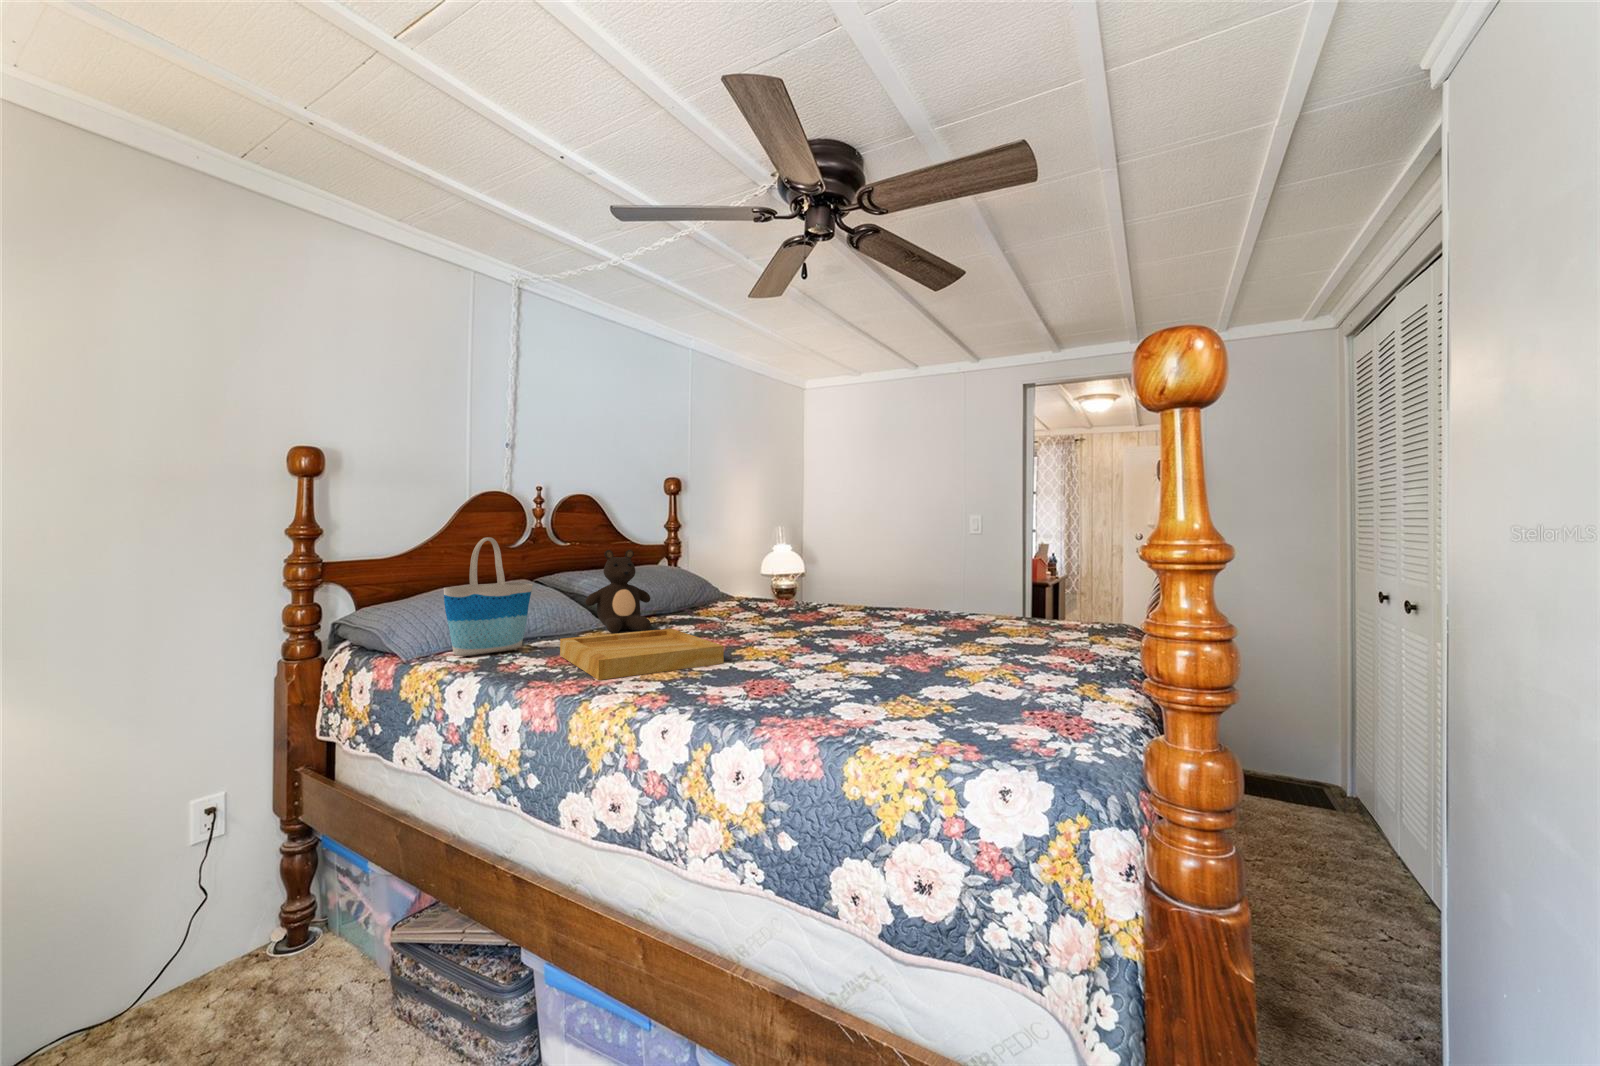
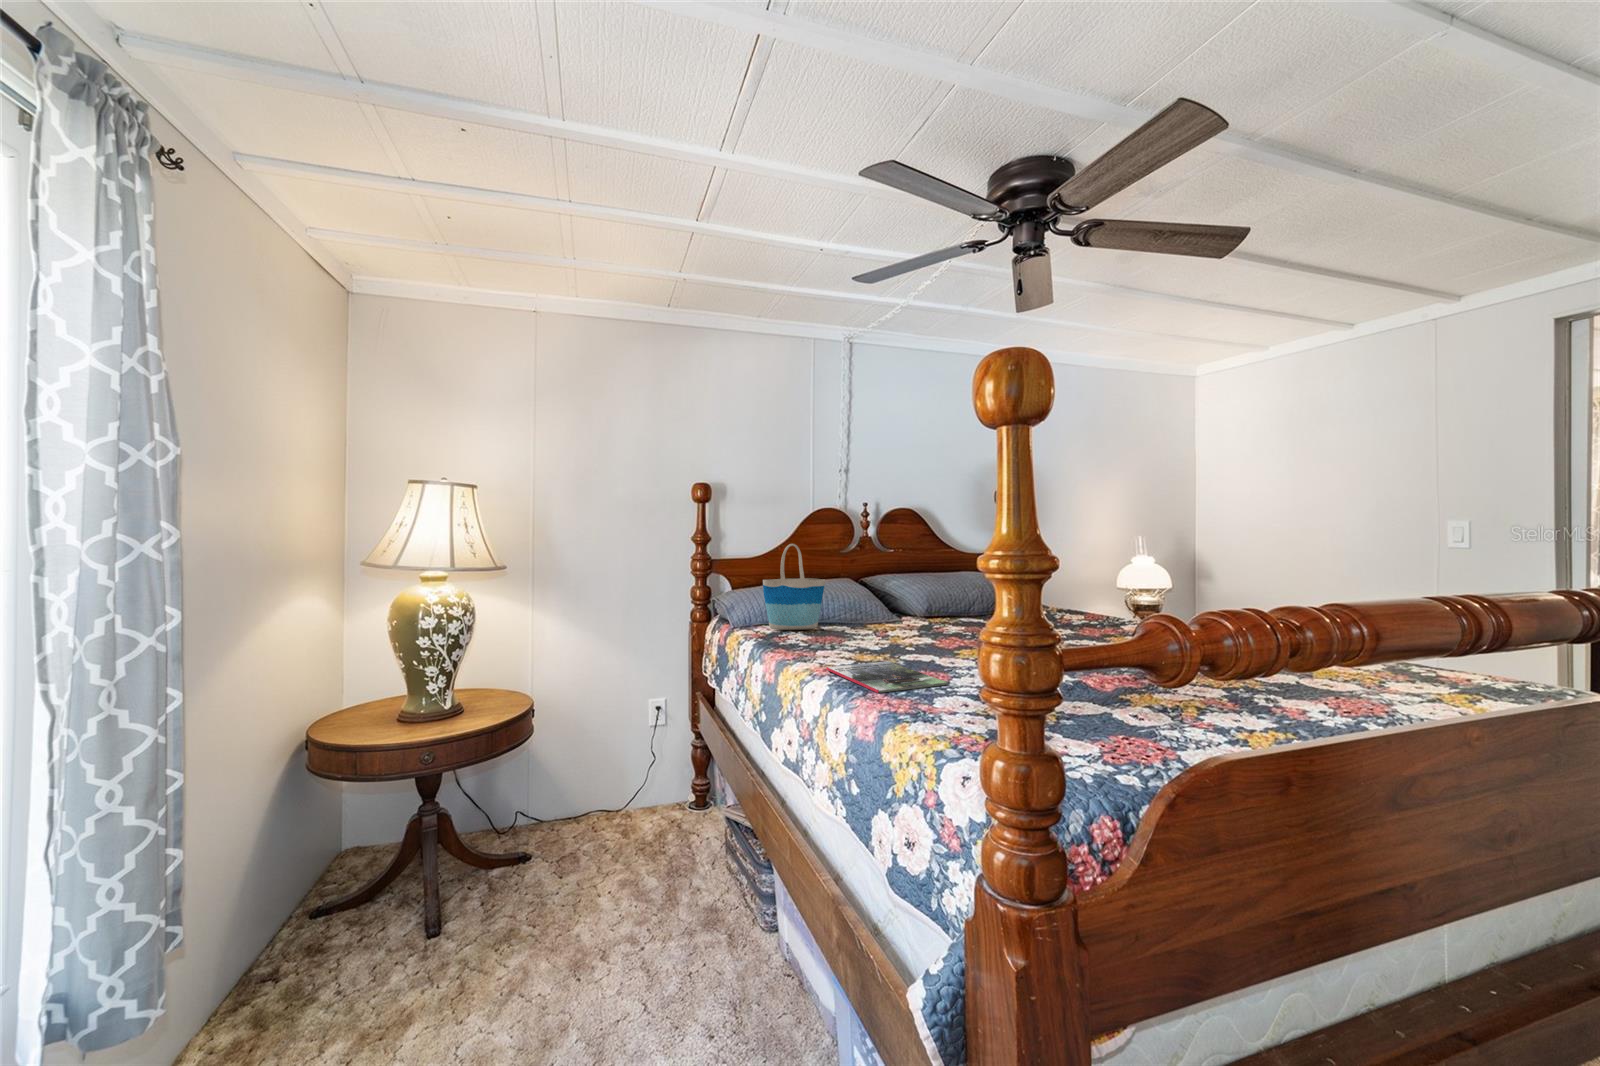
teddy bear: present [585,550,651,634] -> none [881,554,939,626]
tray: present [560,629,724,680] -> none [827,623,939,656]
magazine: none [640,678,796,719] -> present [826,661,947,693]

